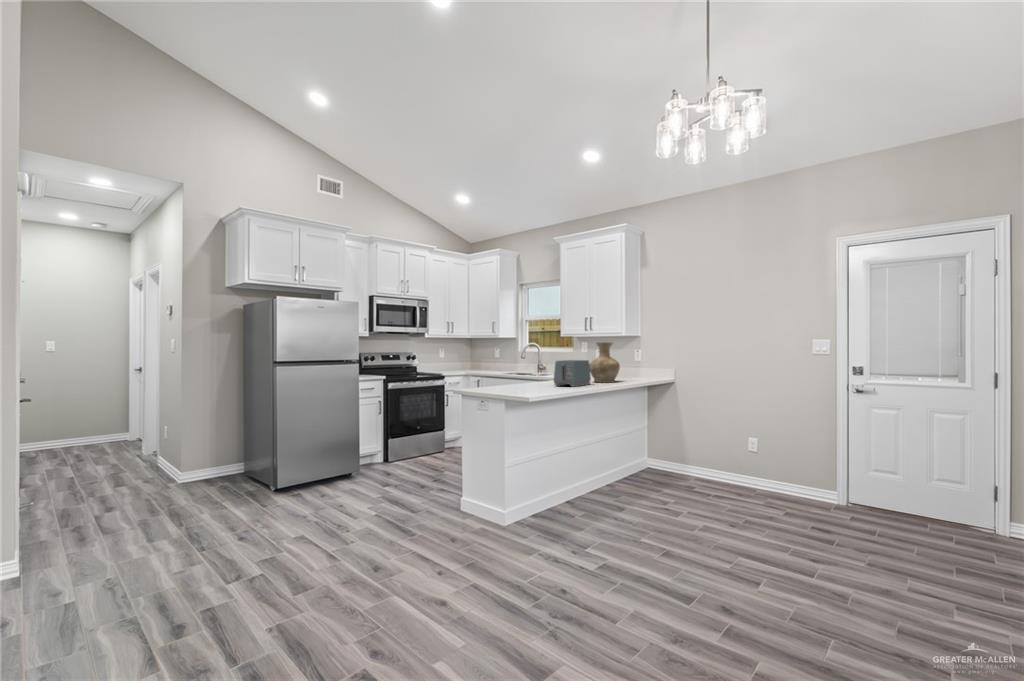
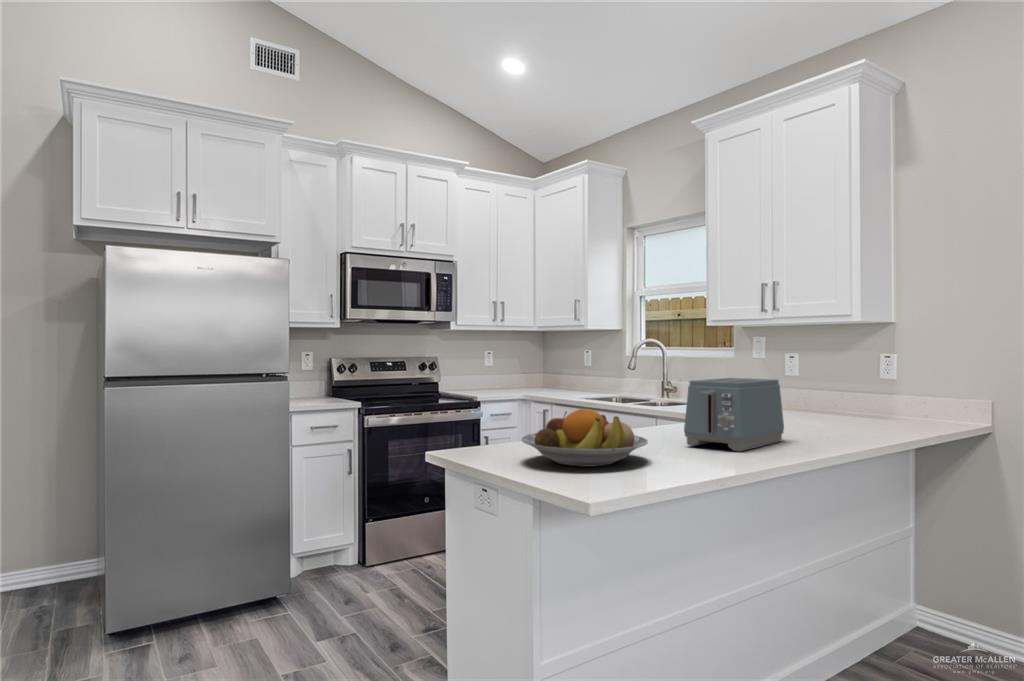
vase: present [589,342,620,383] -> none [777,334,860,436]
fruit bowl: none [495,371,542,391] -> present [522,409,648,467]

